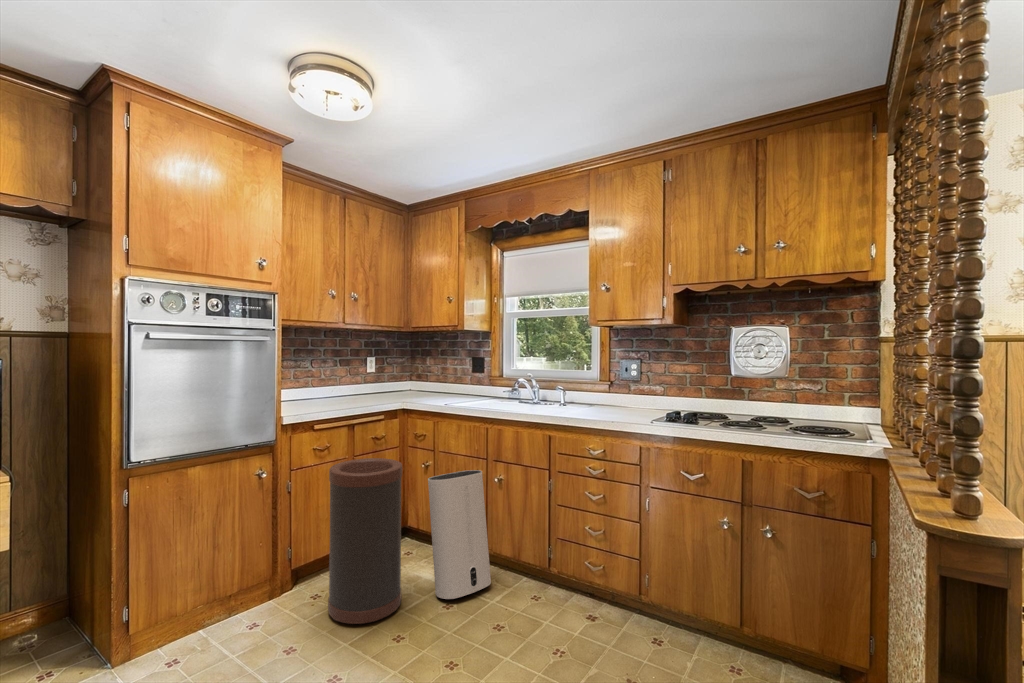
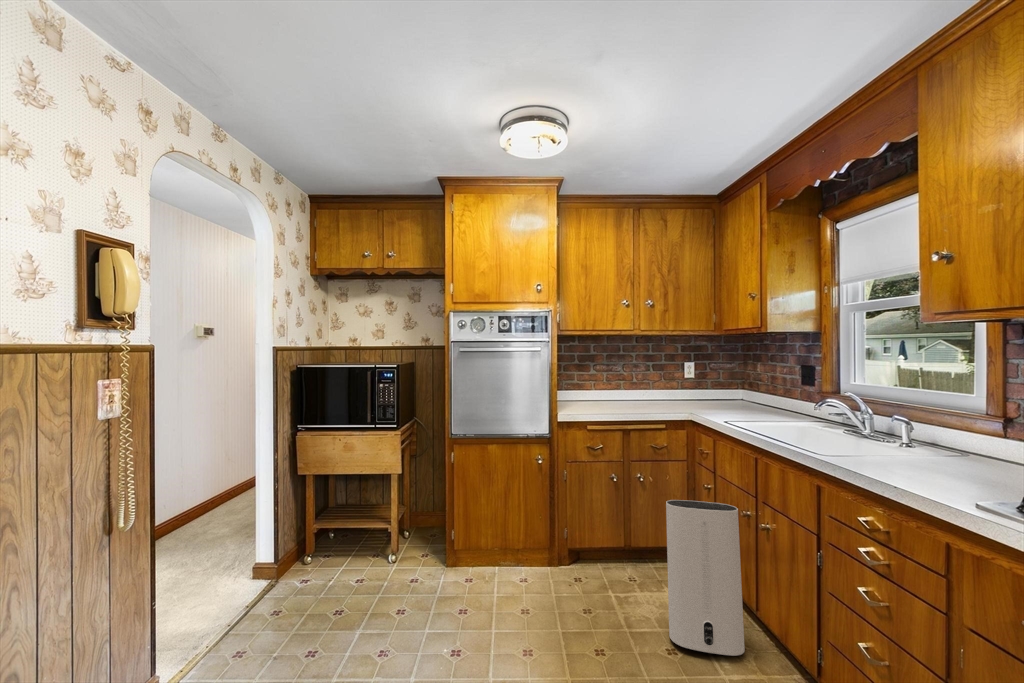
trash can: present [328,458,402,624] -> none [566,463,637,625]

